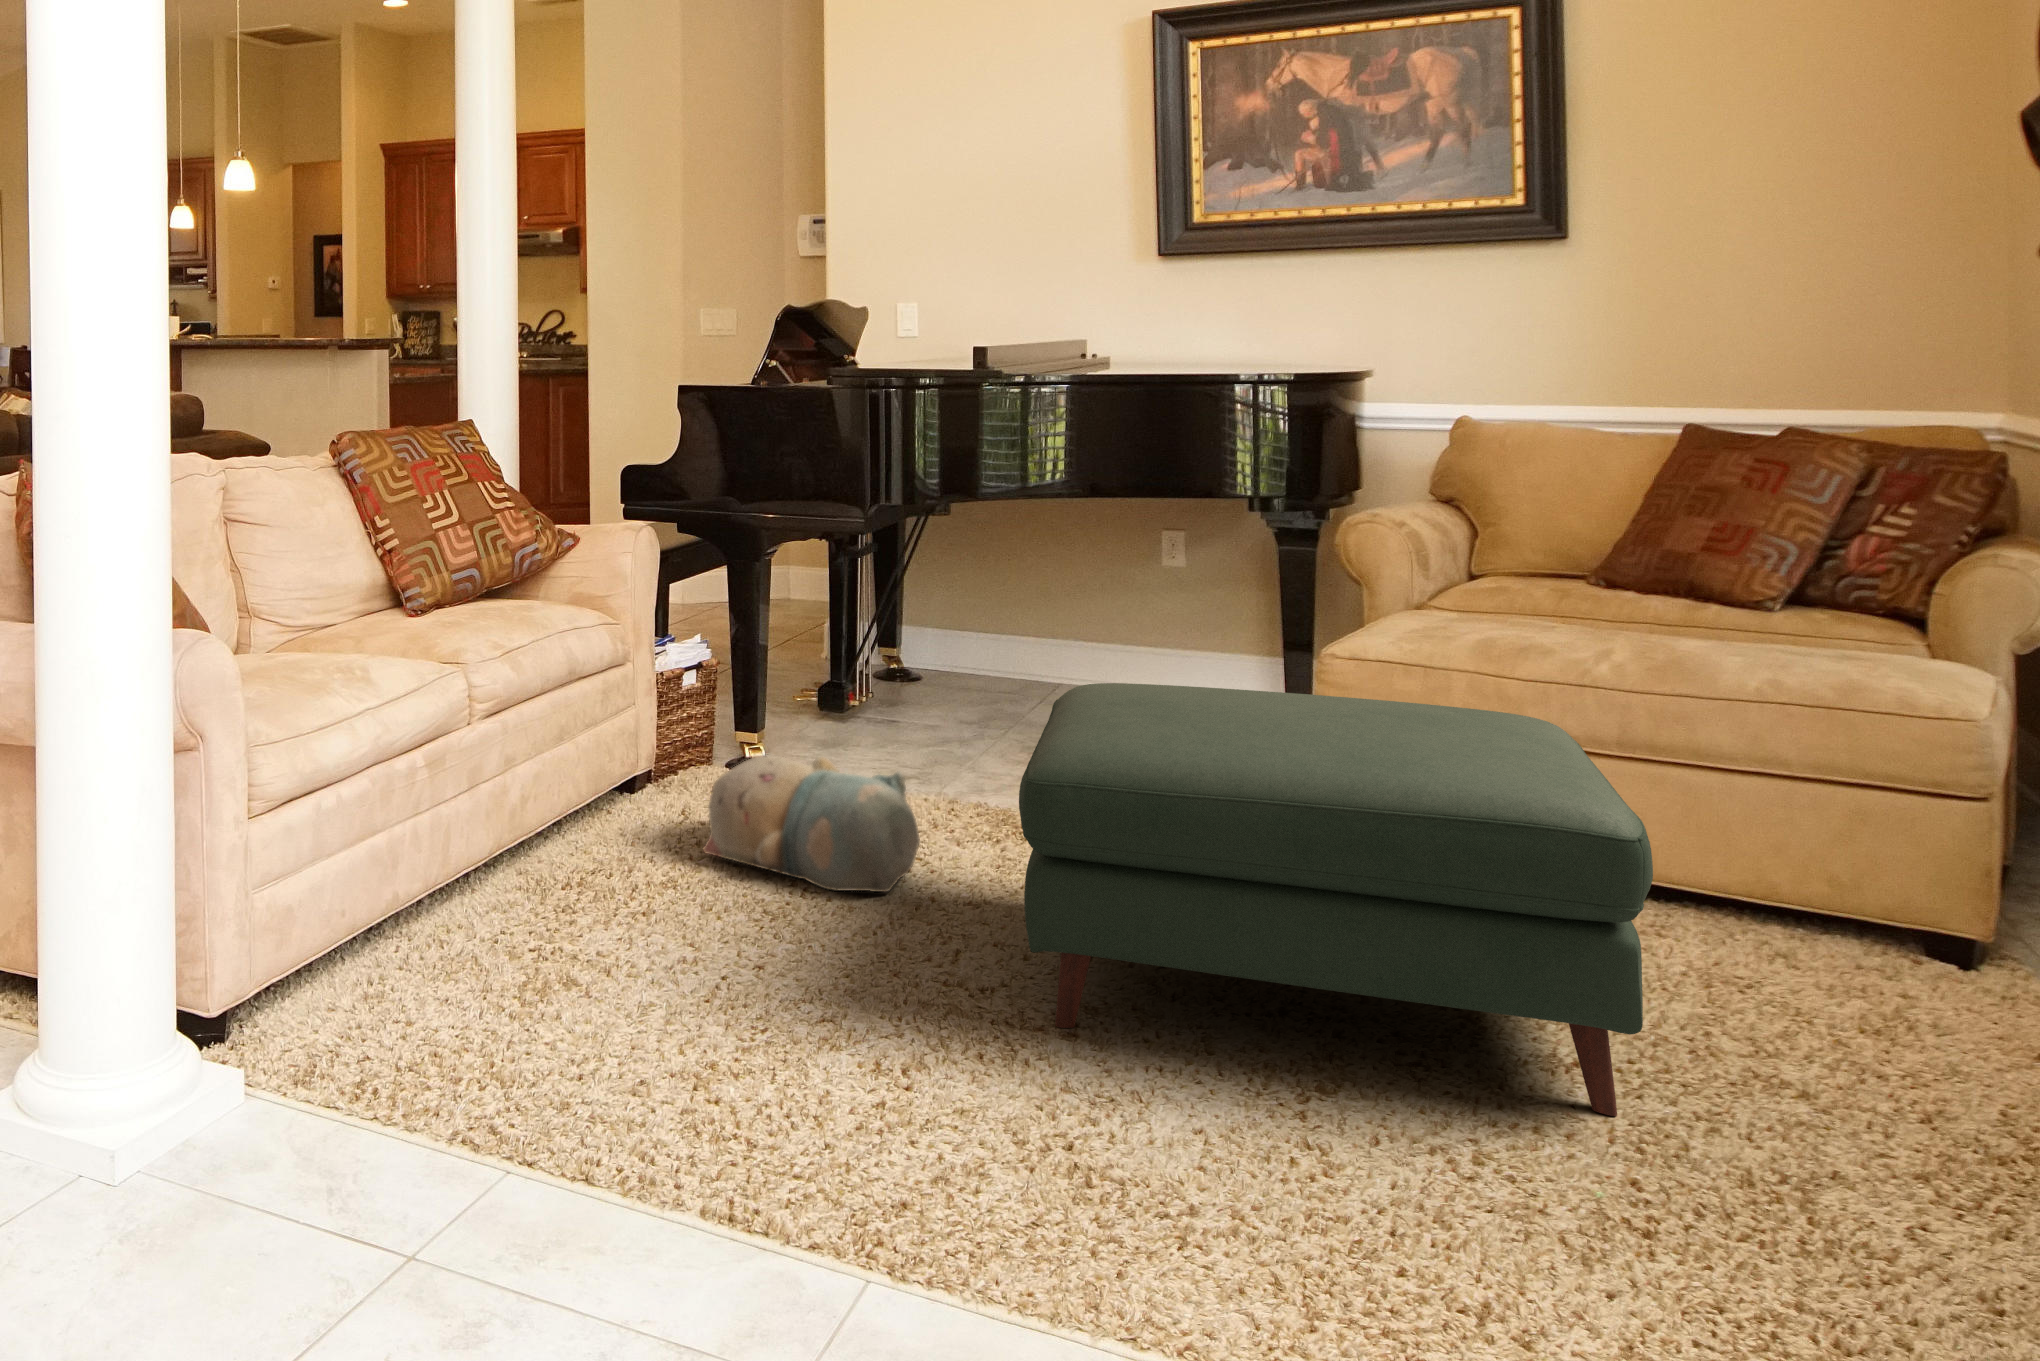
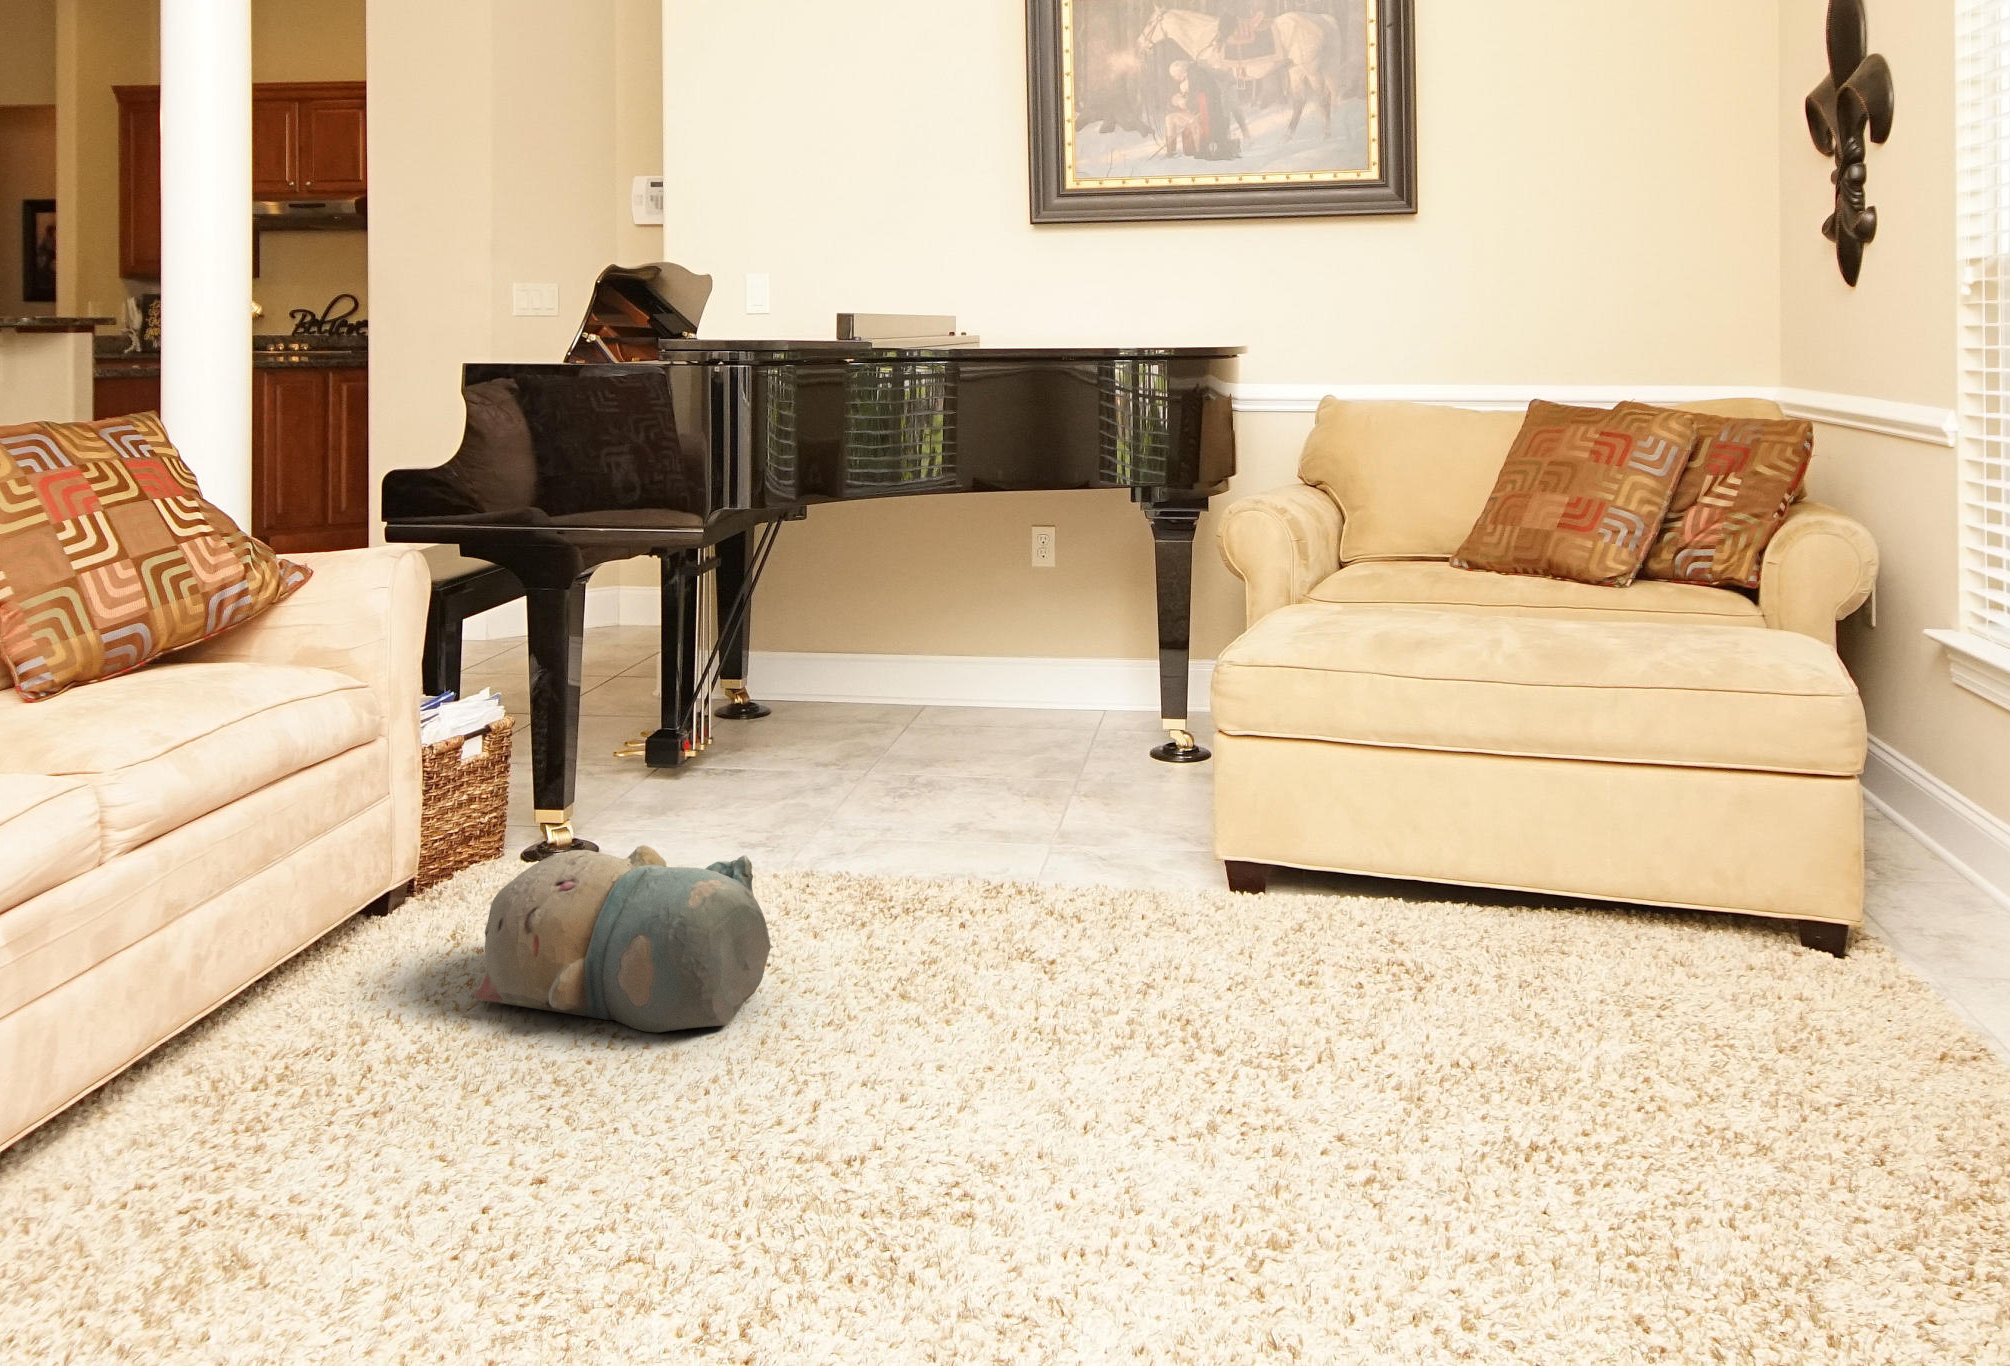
ottoman: present [1019,683,1653,1116] -> none [901,723,1628,1213]

